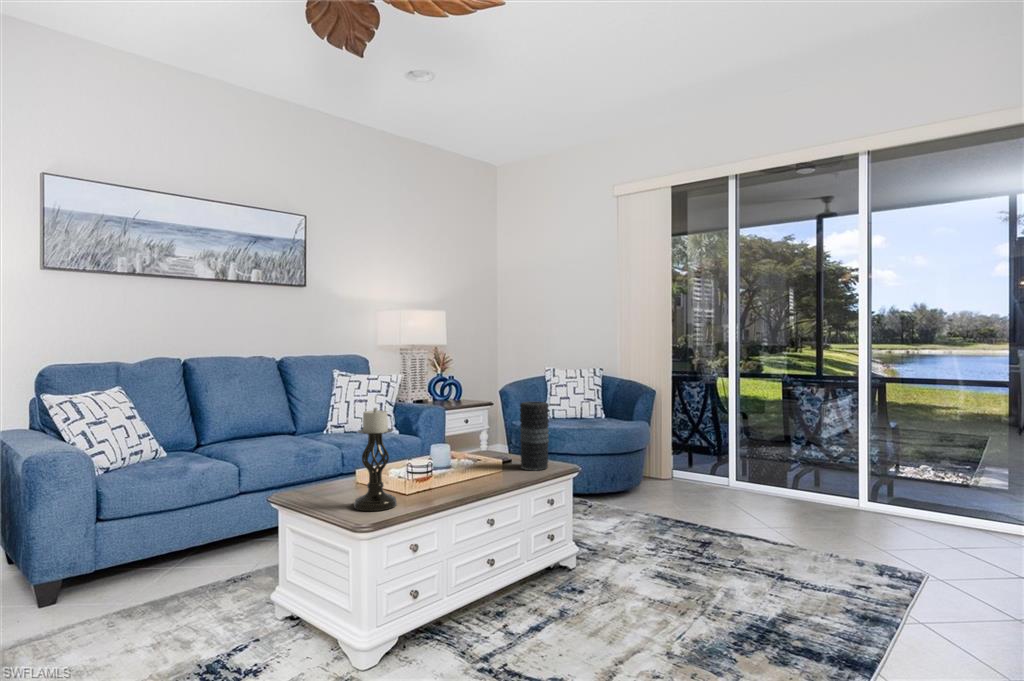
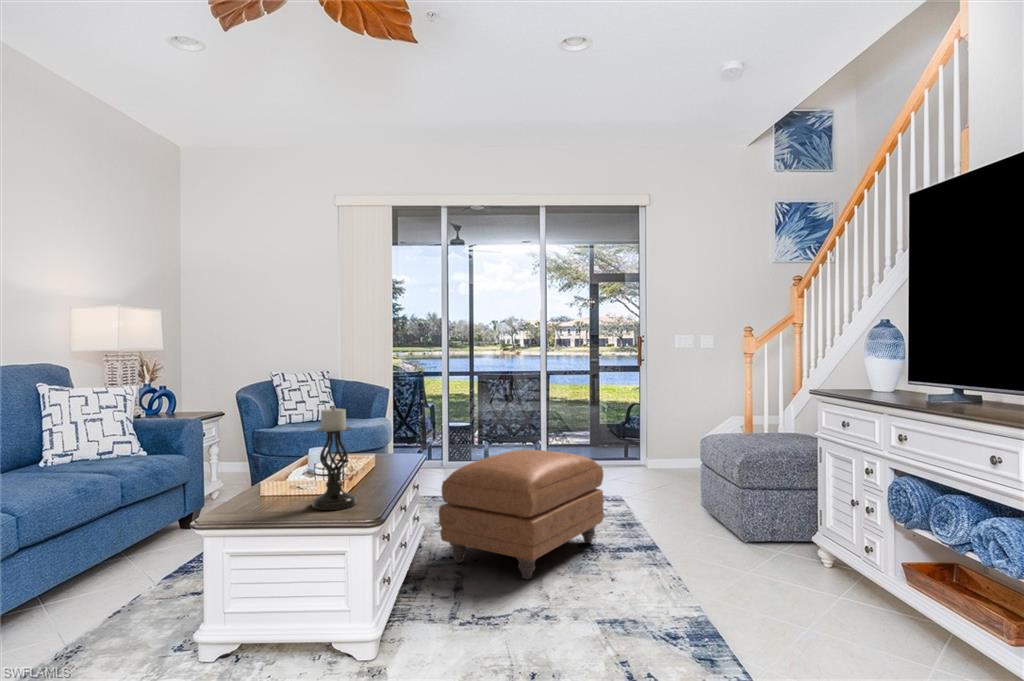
vase: present [520,401,549,470] -> none [377,397,405,461]
ottoman: none [559,481,788,647] -> present [439,450,604,580]

